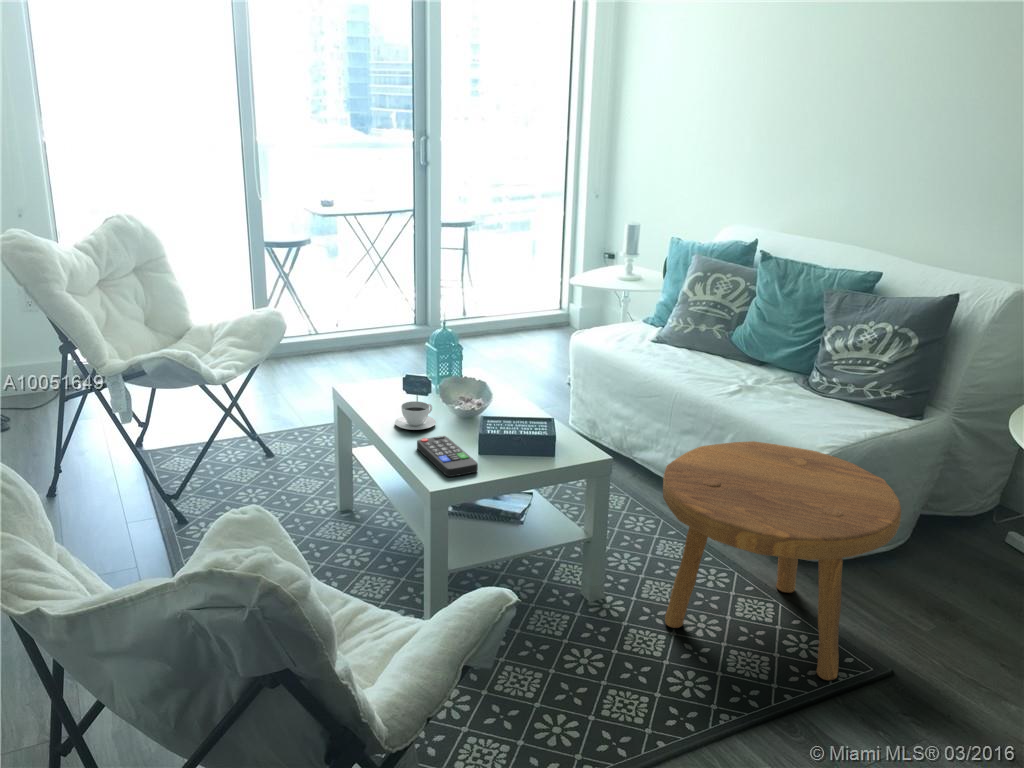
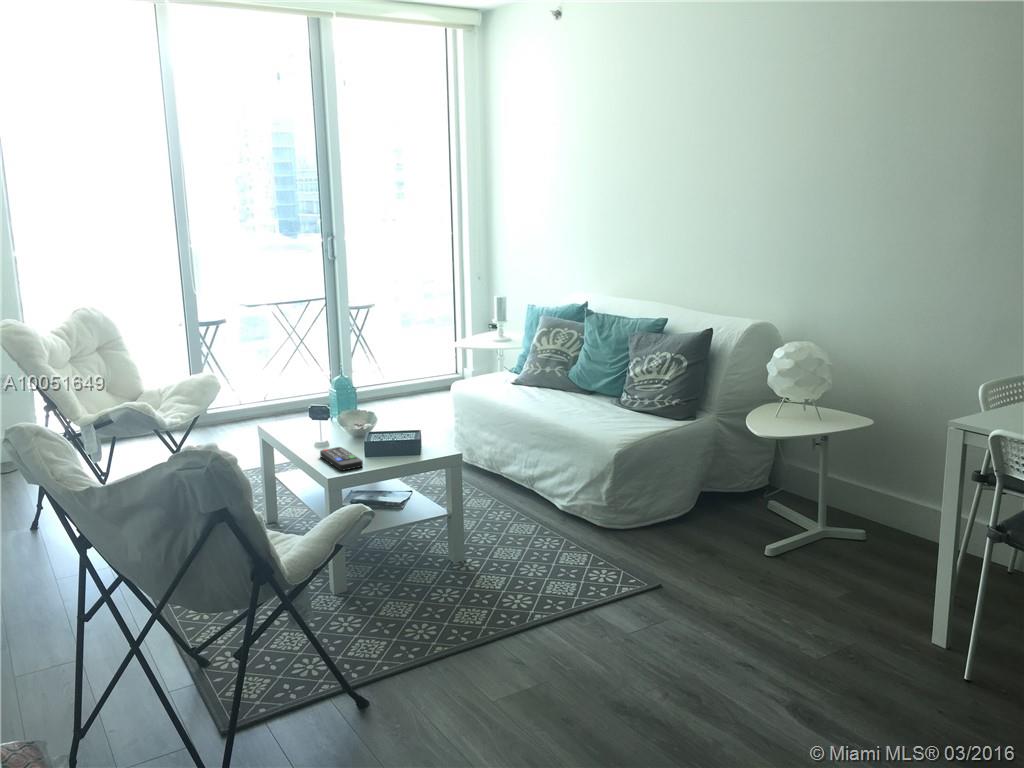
teacup: present [395,401,436,430] -> none [305,427,335,446]
footstool: present [663,441,901,680] -> none [495,438,655,593]

